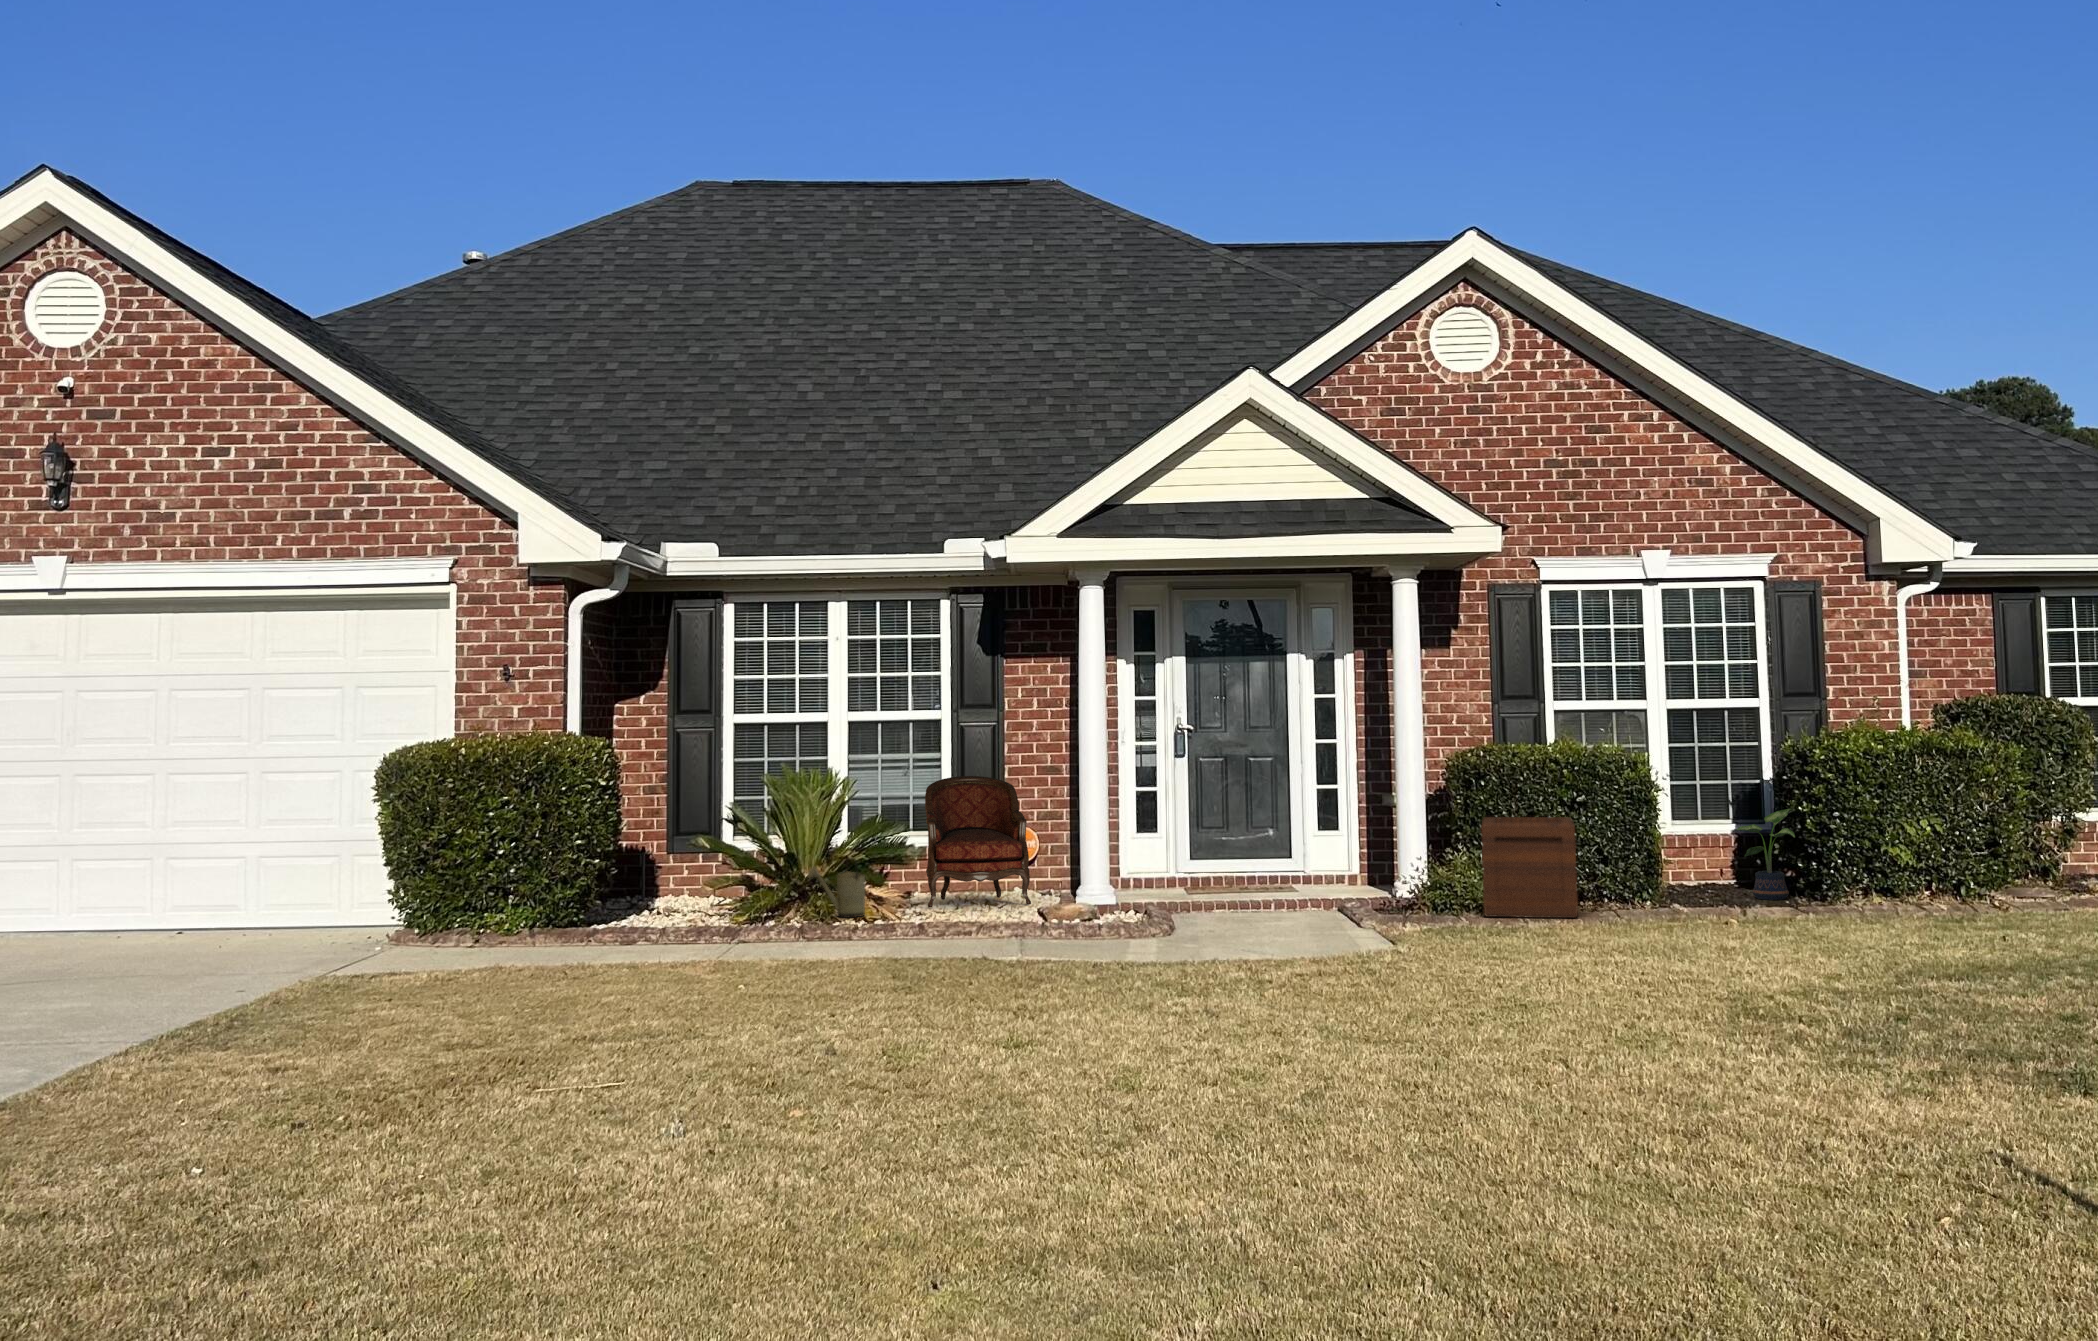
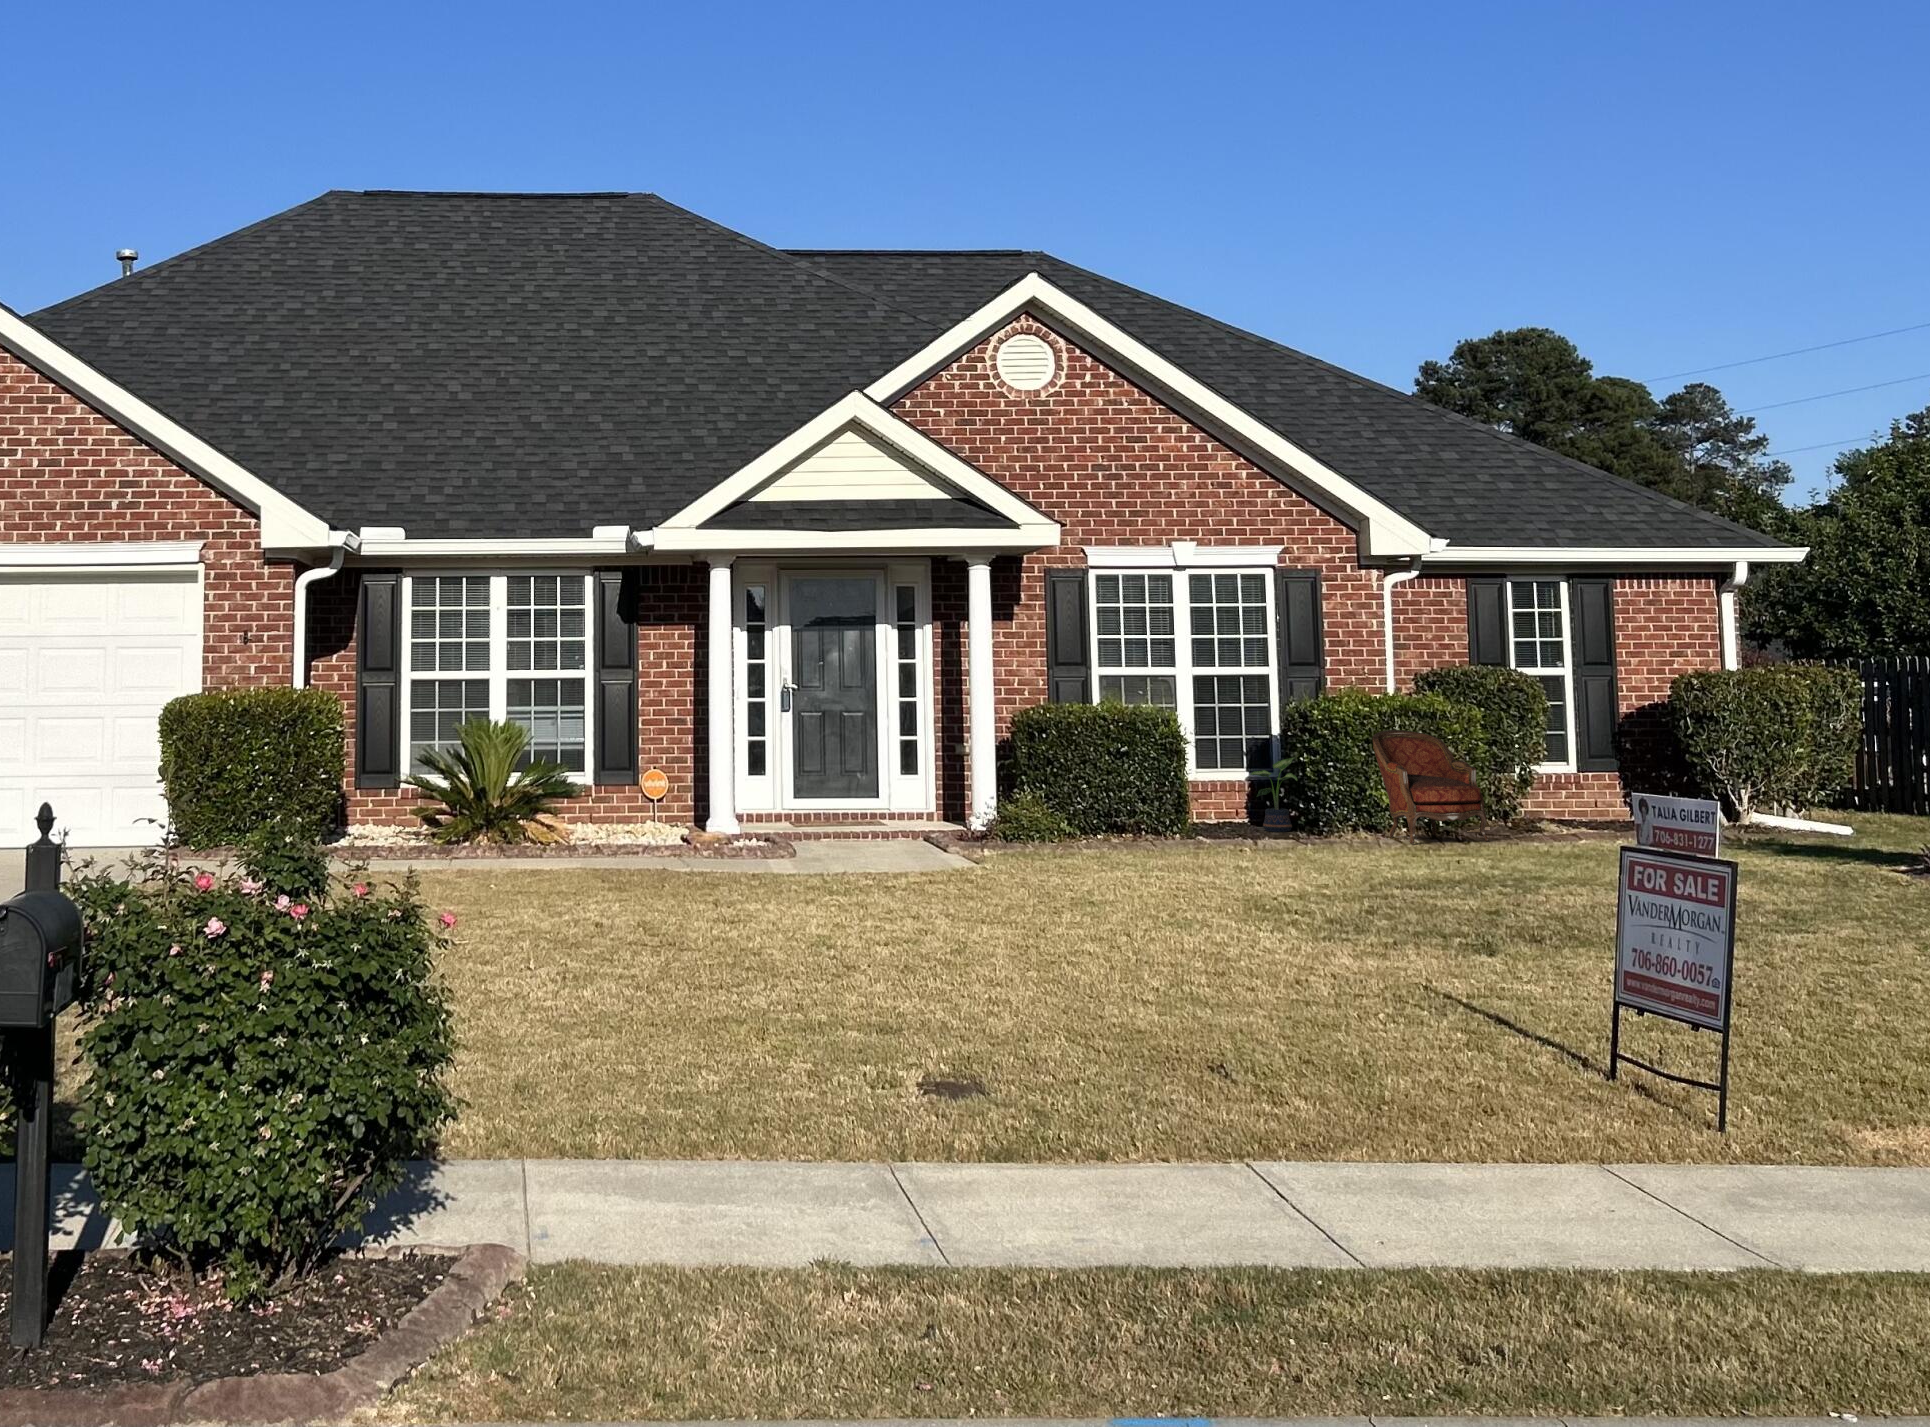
armchair: present [925,776,1031,907] -> present [1373,730,1489,844]
wooden crate: present [1481,817,1578,918] -> none [1043,762,1121,844]
watering can: present [807,861,866,918] -> none [491,792,542,841]

